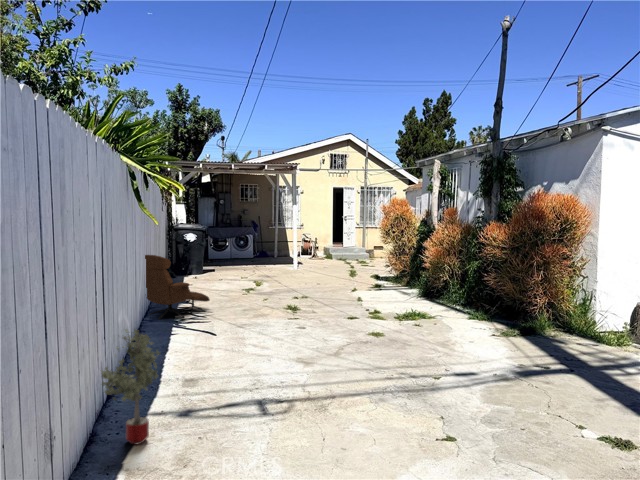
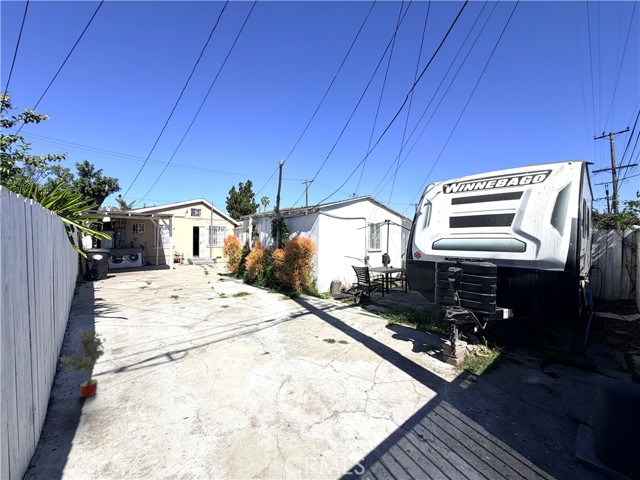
lounge chair: present [145,255,210,319] -> none [65,274,119,314]

